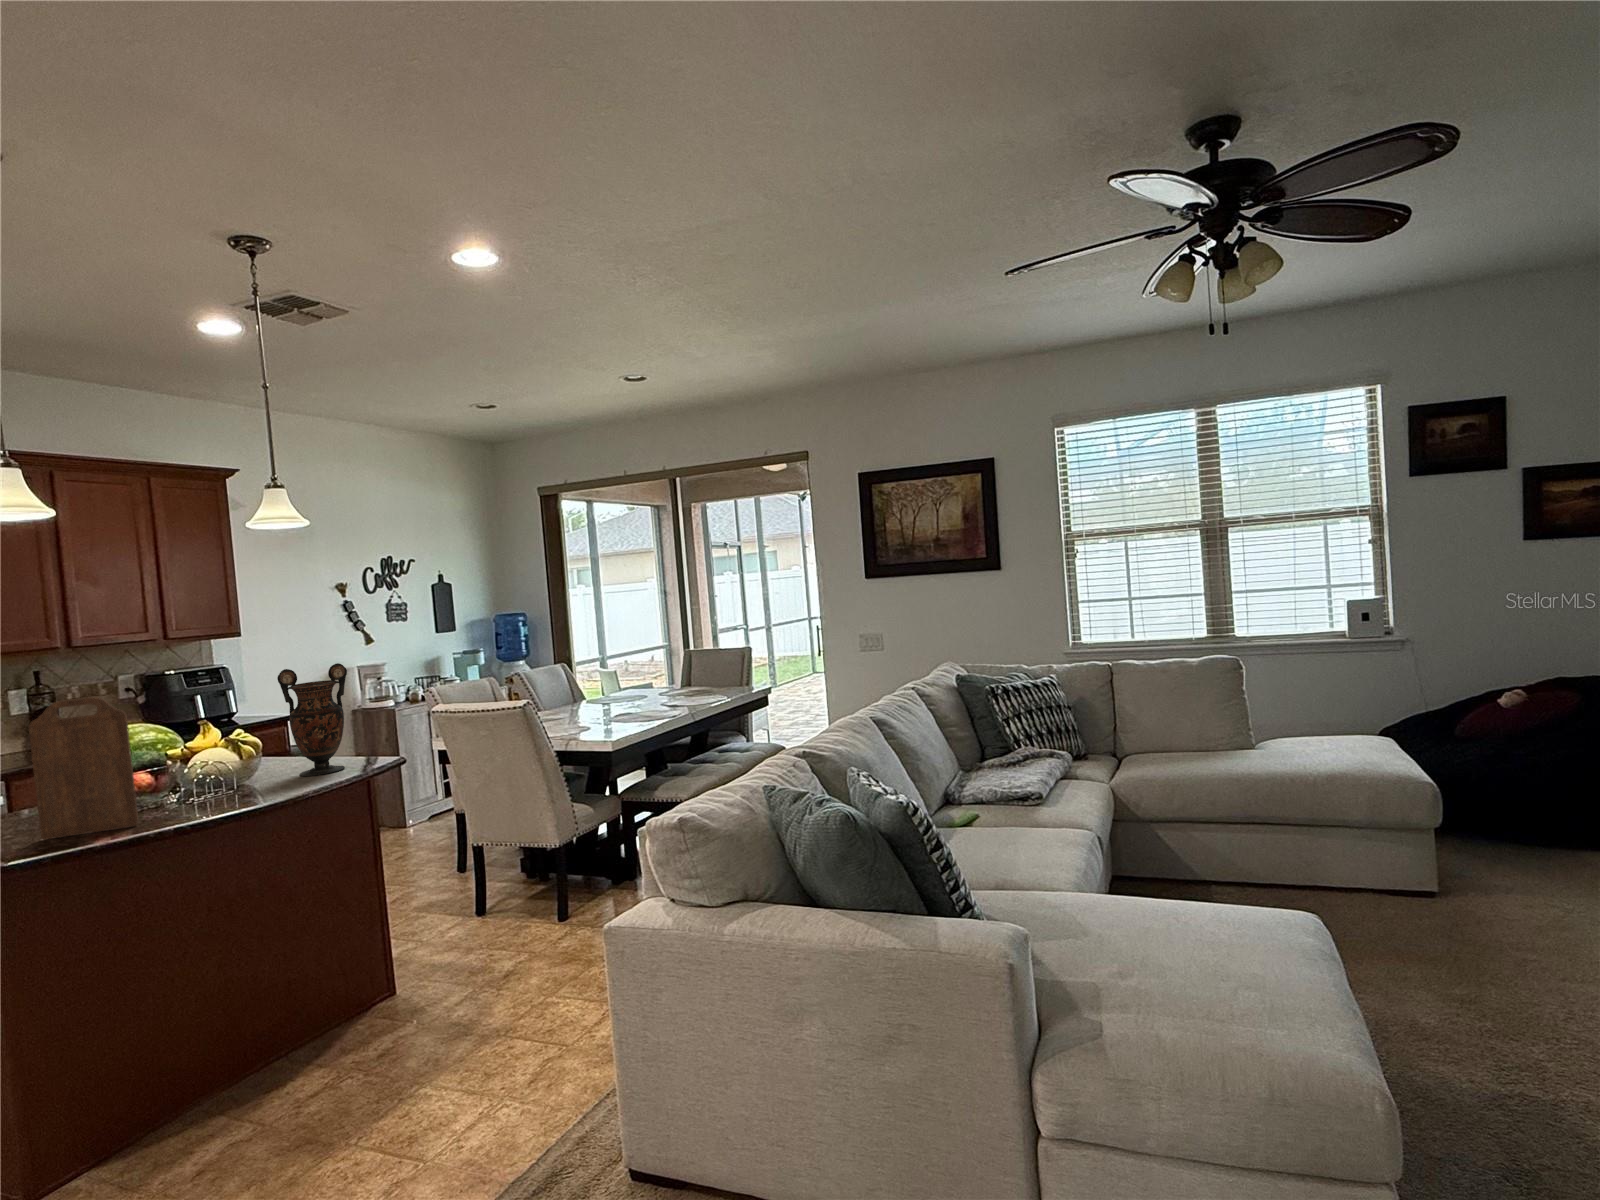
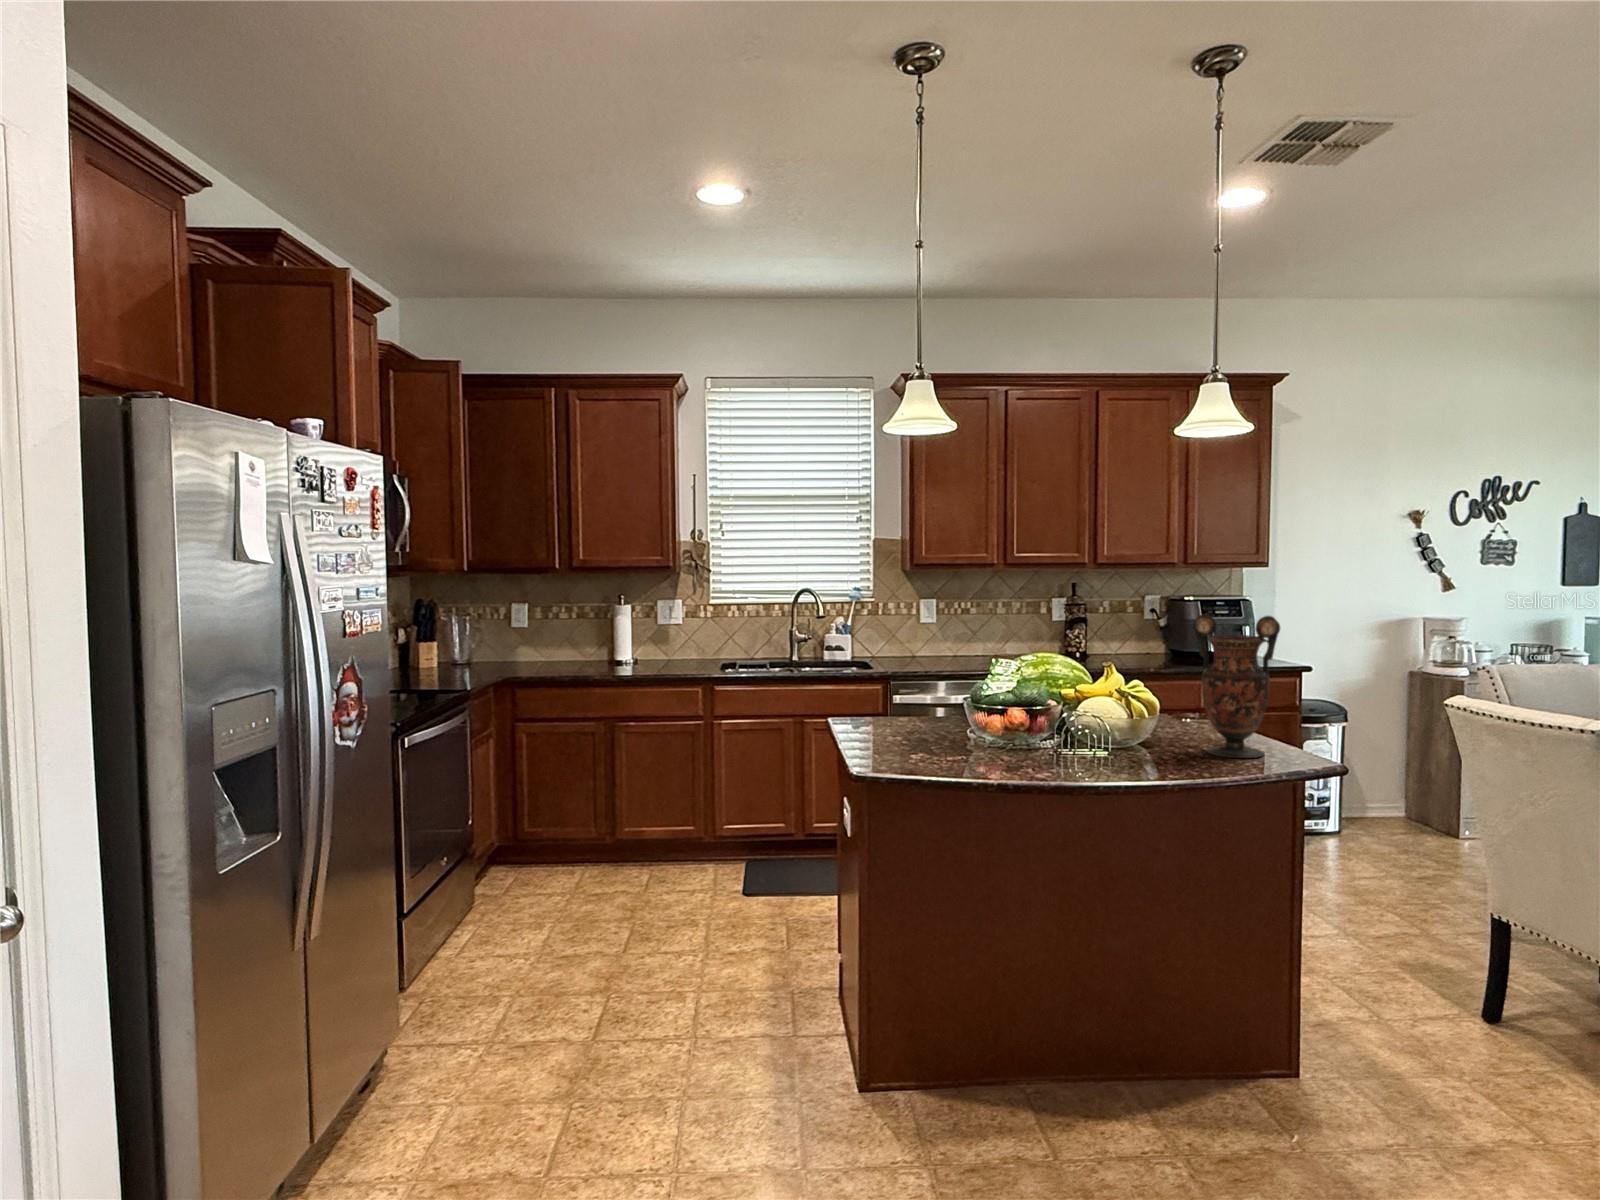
cutting board: present [29,697,138,840] -> none [931,616,1004,761]

